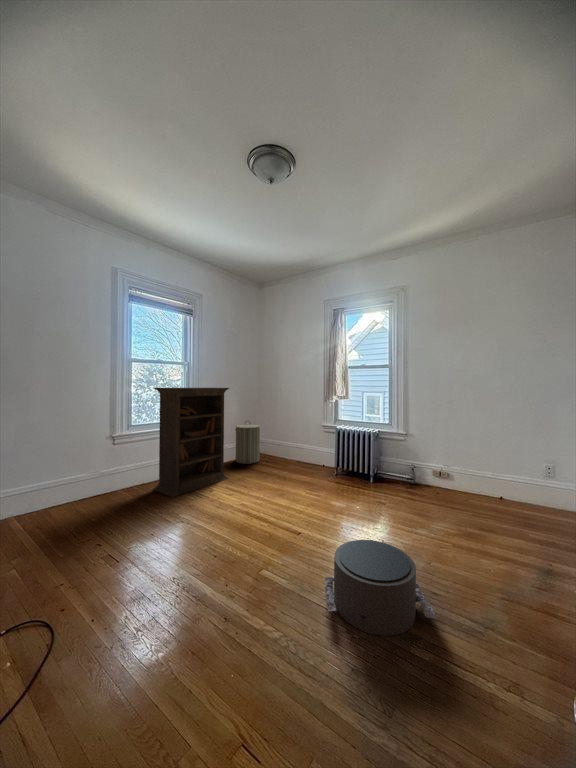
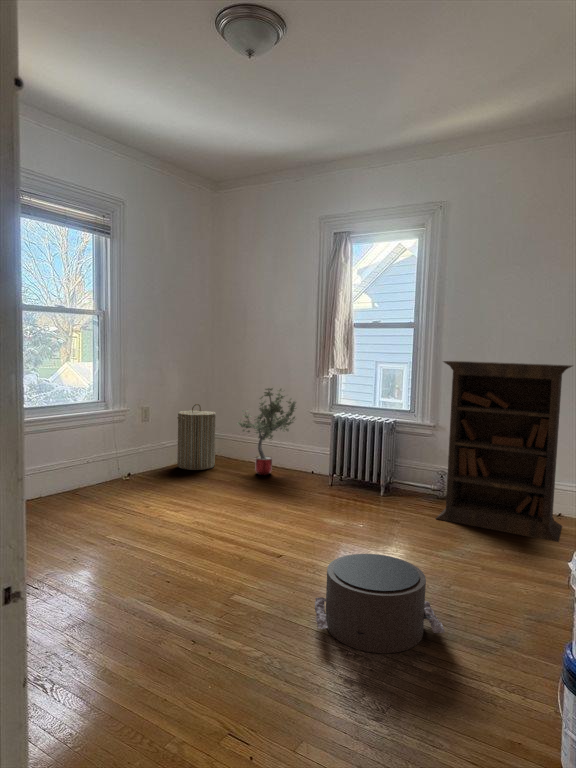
bookcase: present [153,387,229,497] -> present [436,361,573,542]
potted tree: none [273,409,313,467] -> present [238,388,297,475]

